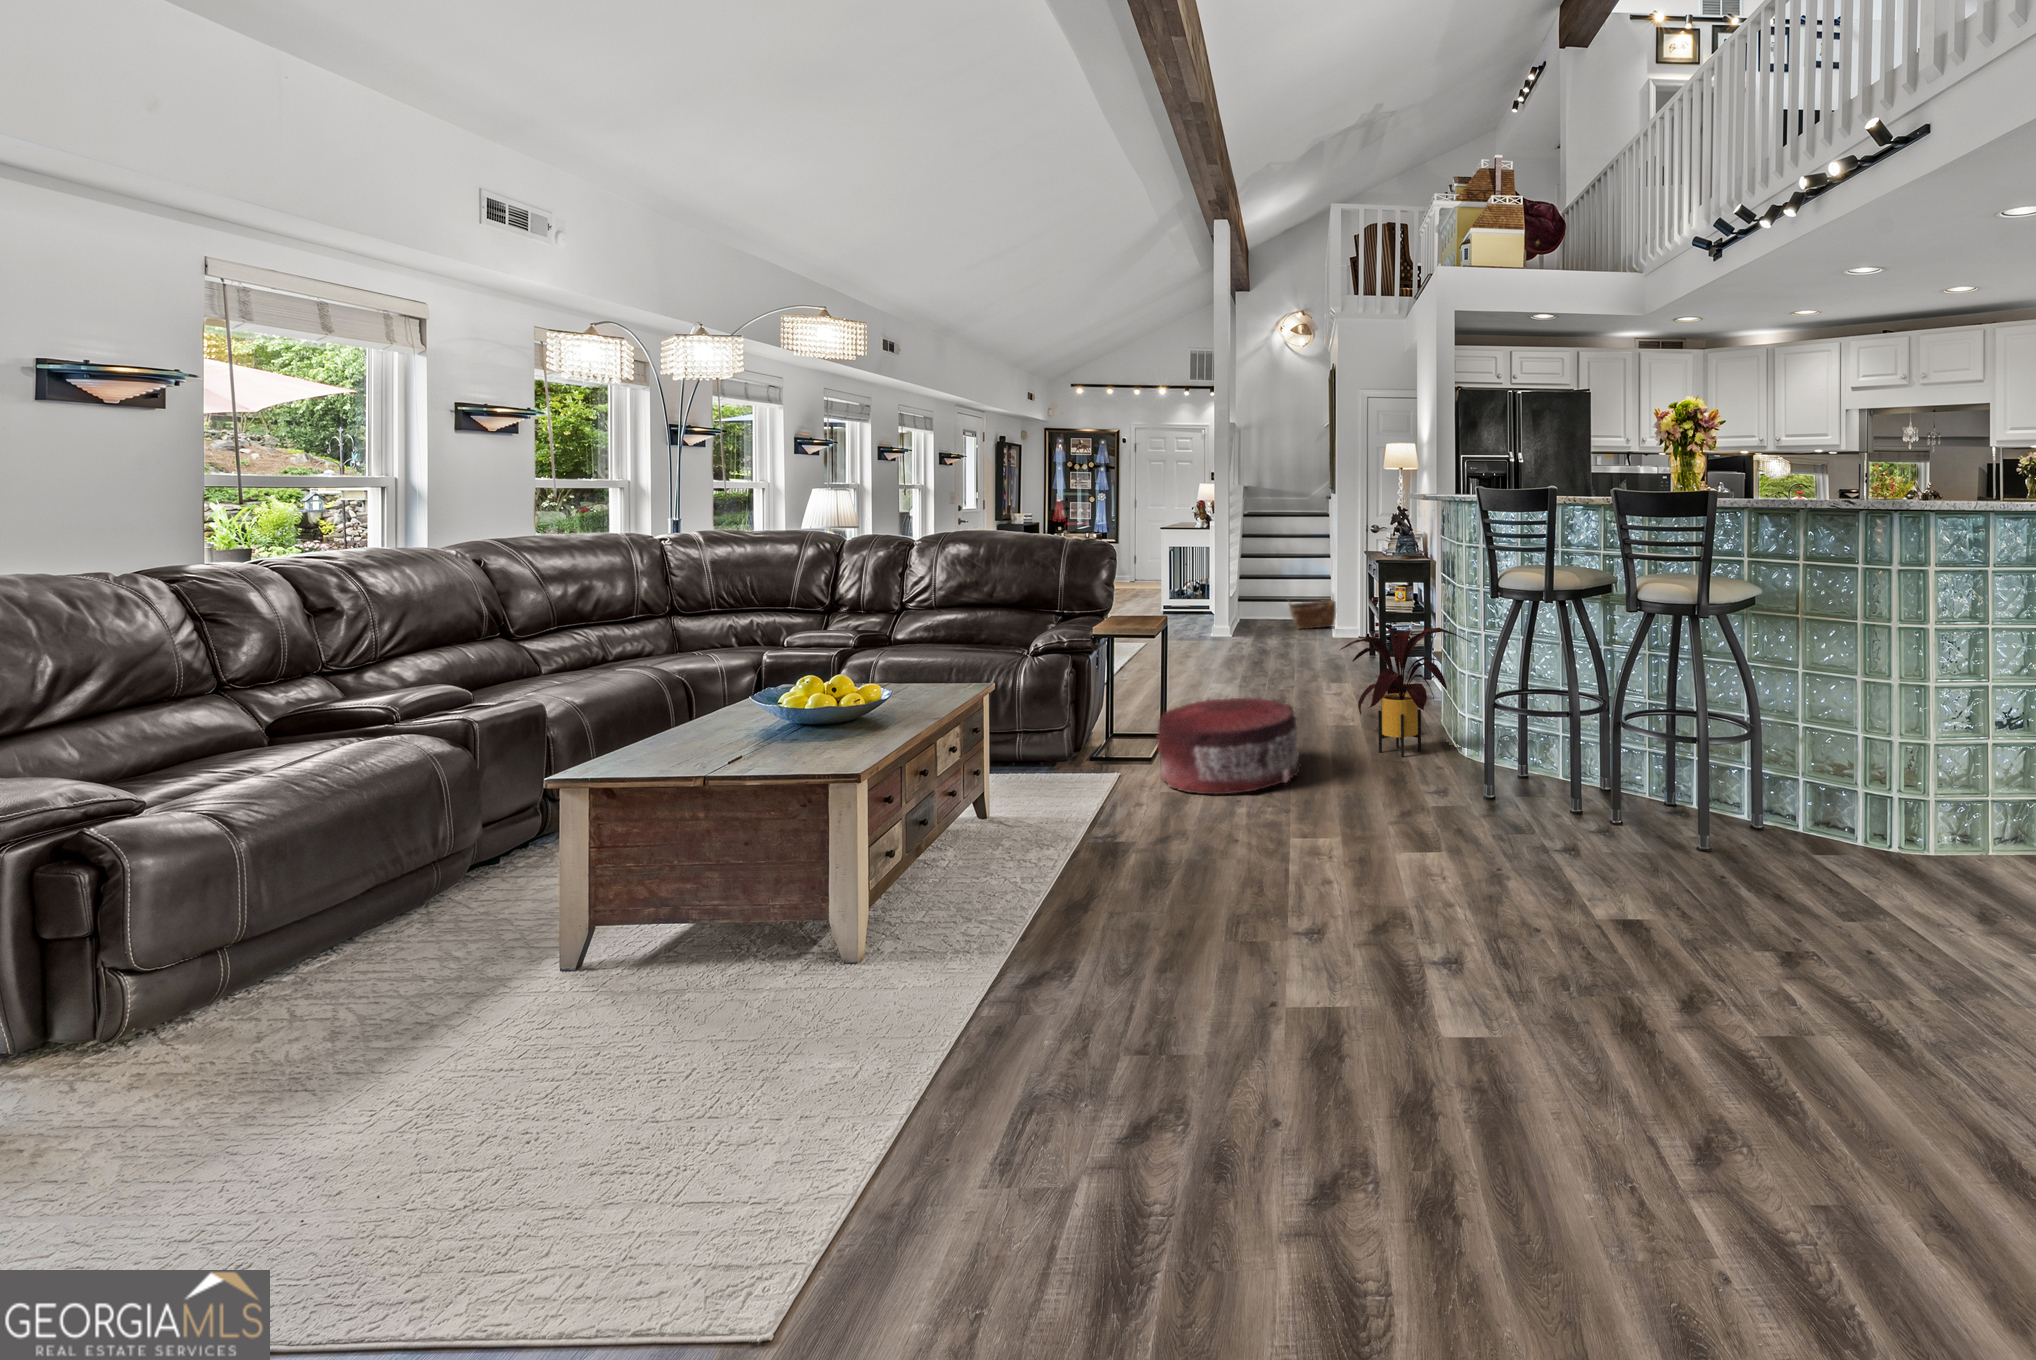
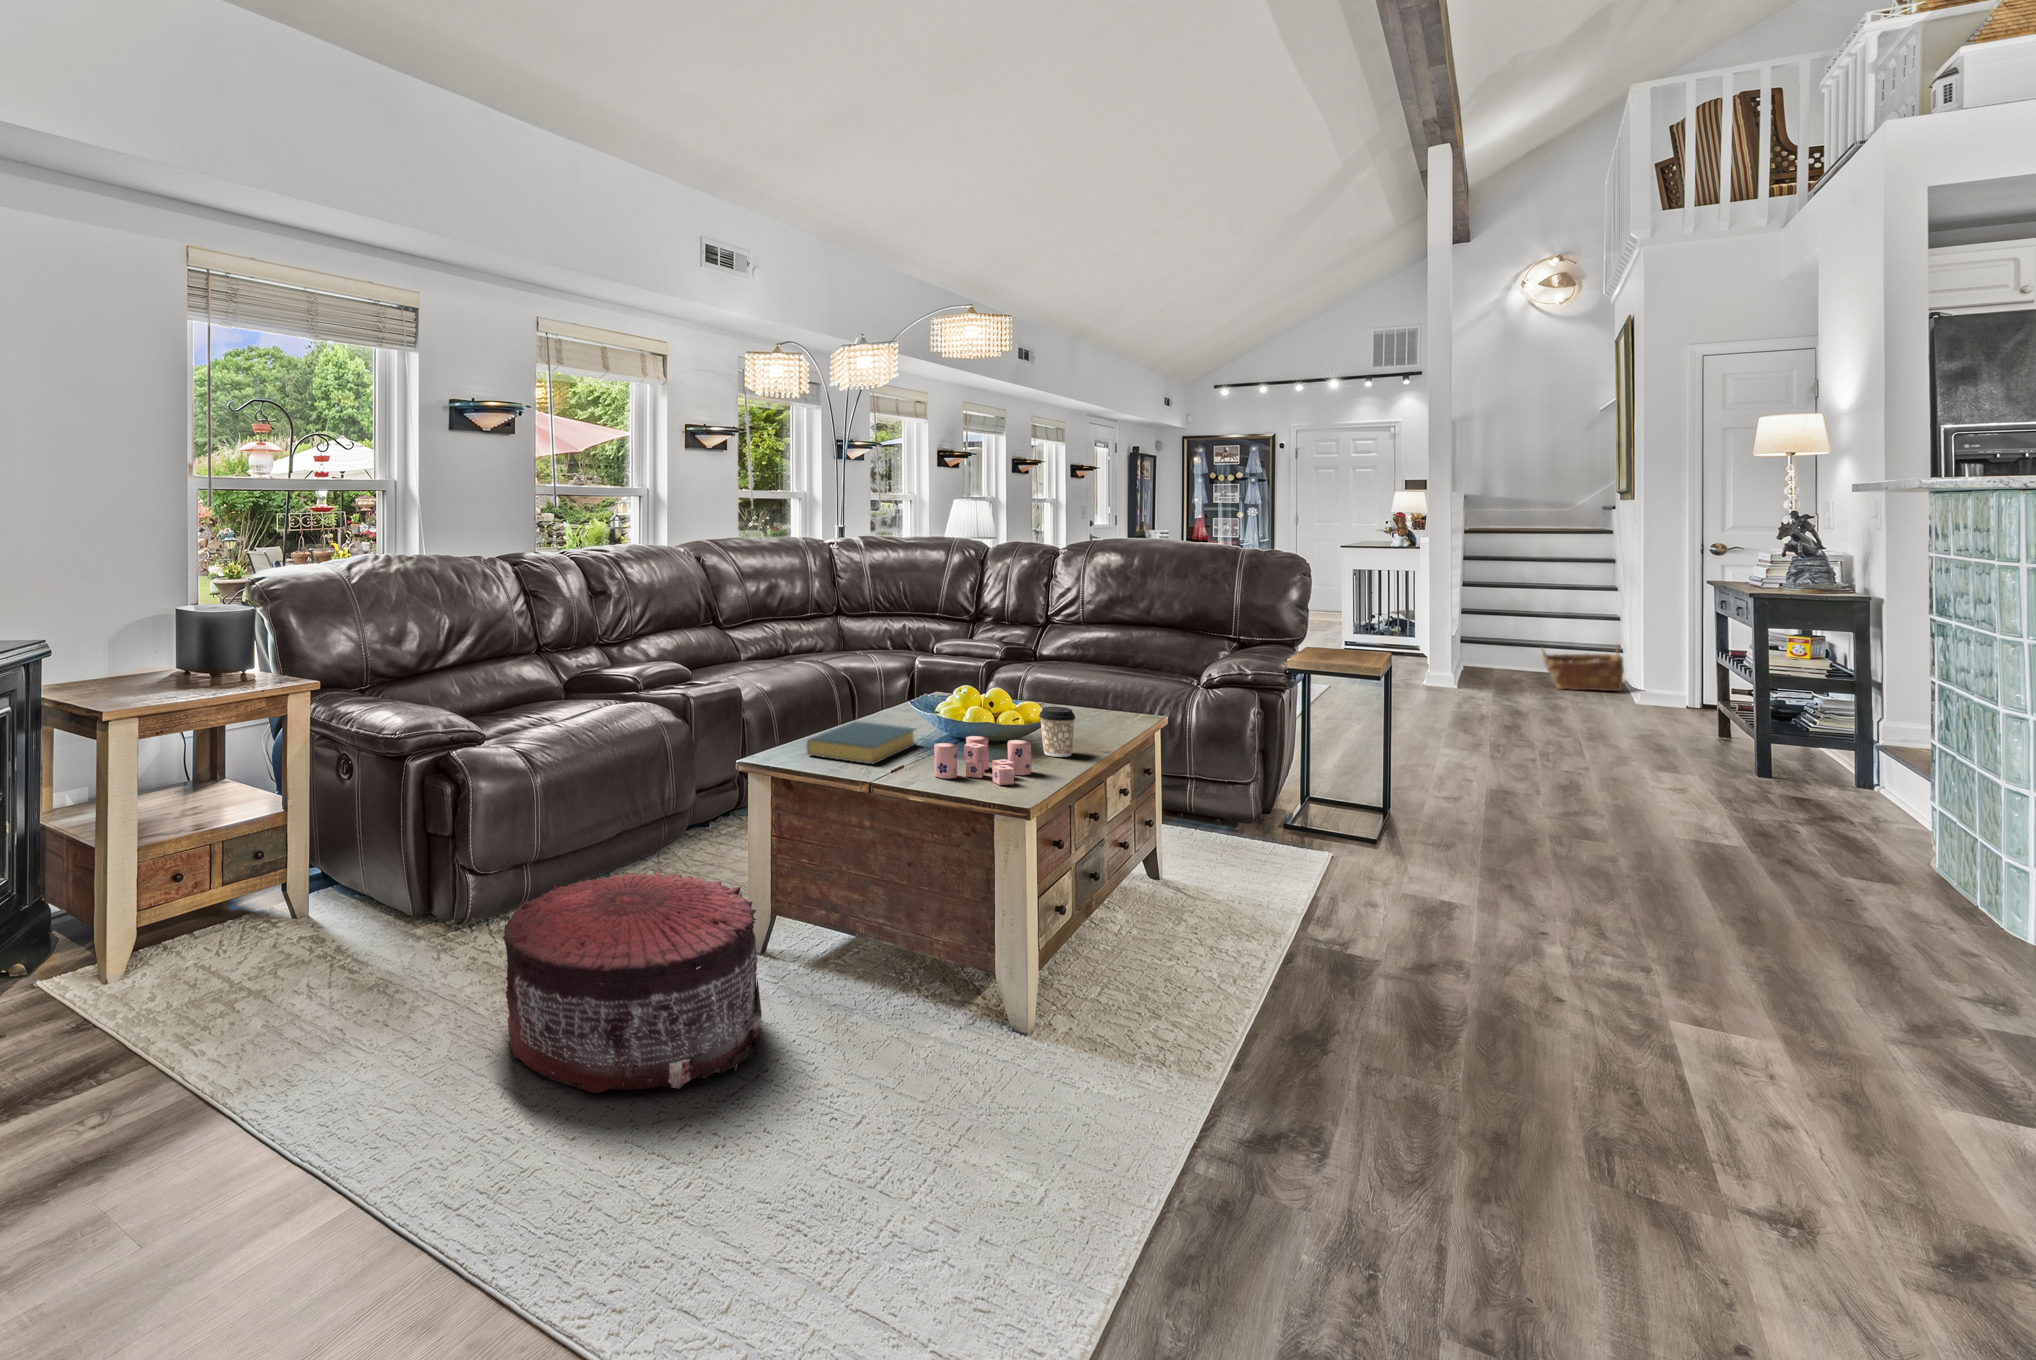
house plant: present [1340,624,1470,757] -> none [1672,700,1949,908]
coffee cup: none [877,681,911,726] -> present [1039,707,1075,757]
pouf: present [1157,698,1302,794] -> present [503,870,762,1093]
candle: none [770,714,867,760] -> present [934,736,1031,785]
hardback book: none [626,718,754,760] -> present [807,722,916,765]

